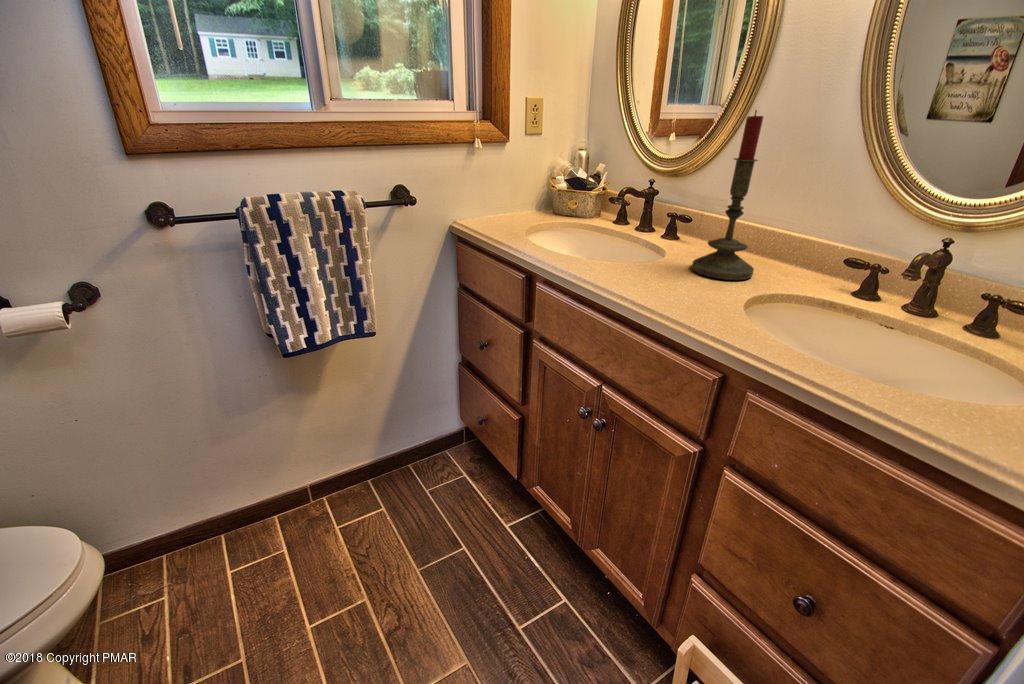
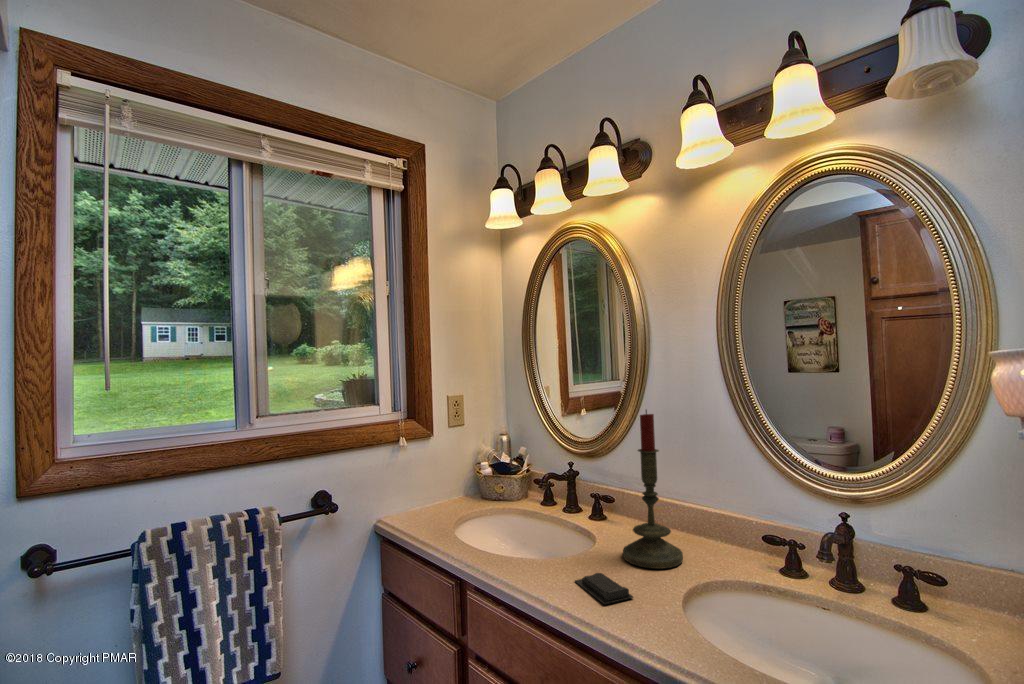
soap bar: none [641,276,698,300] -> present [575,573,633,604]

